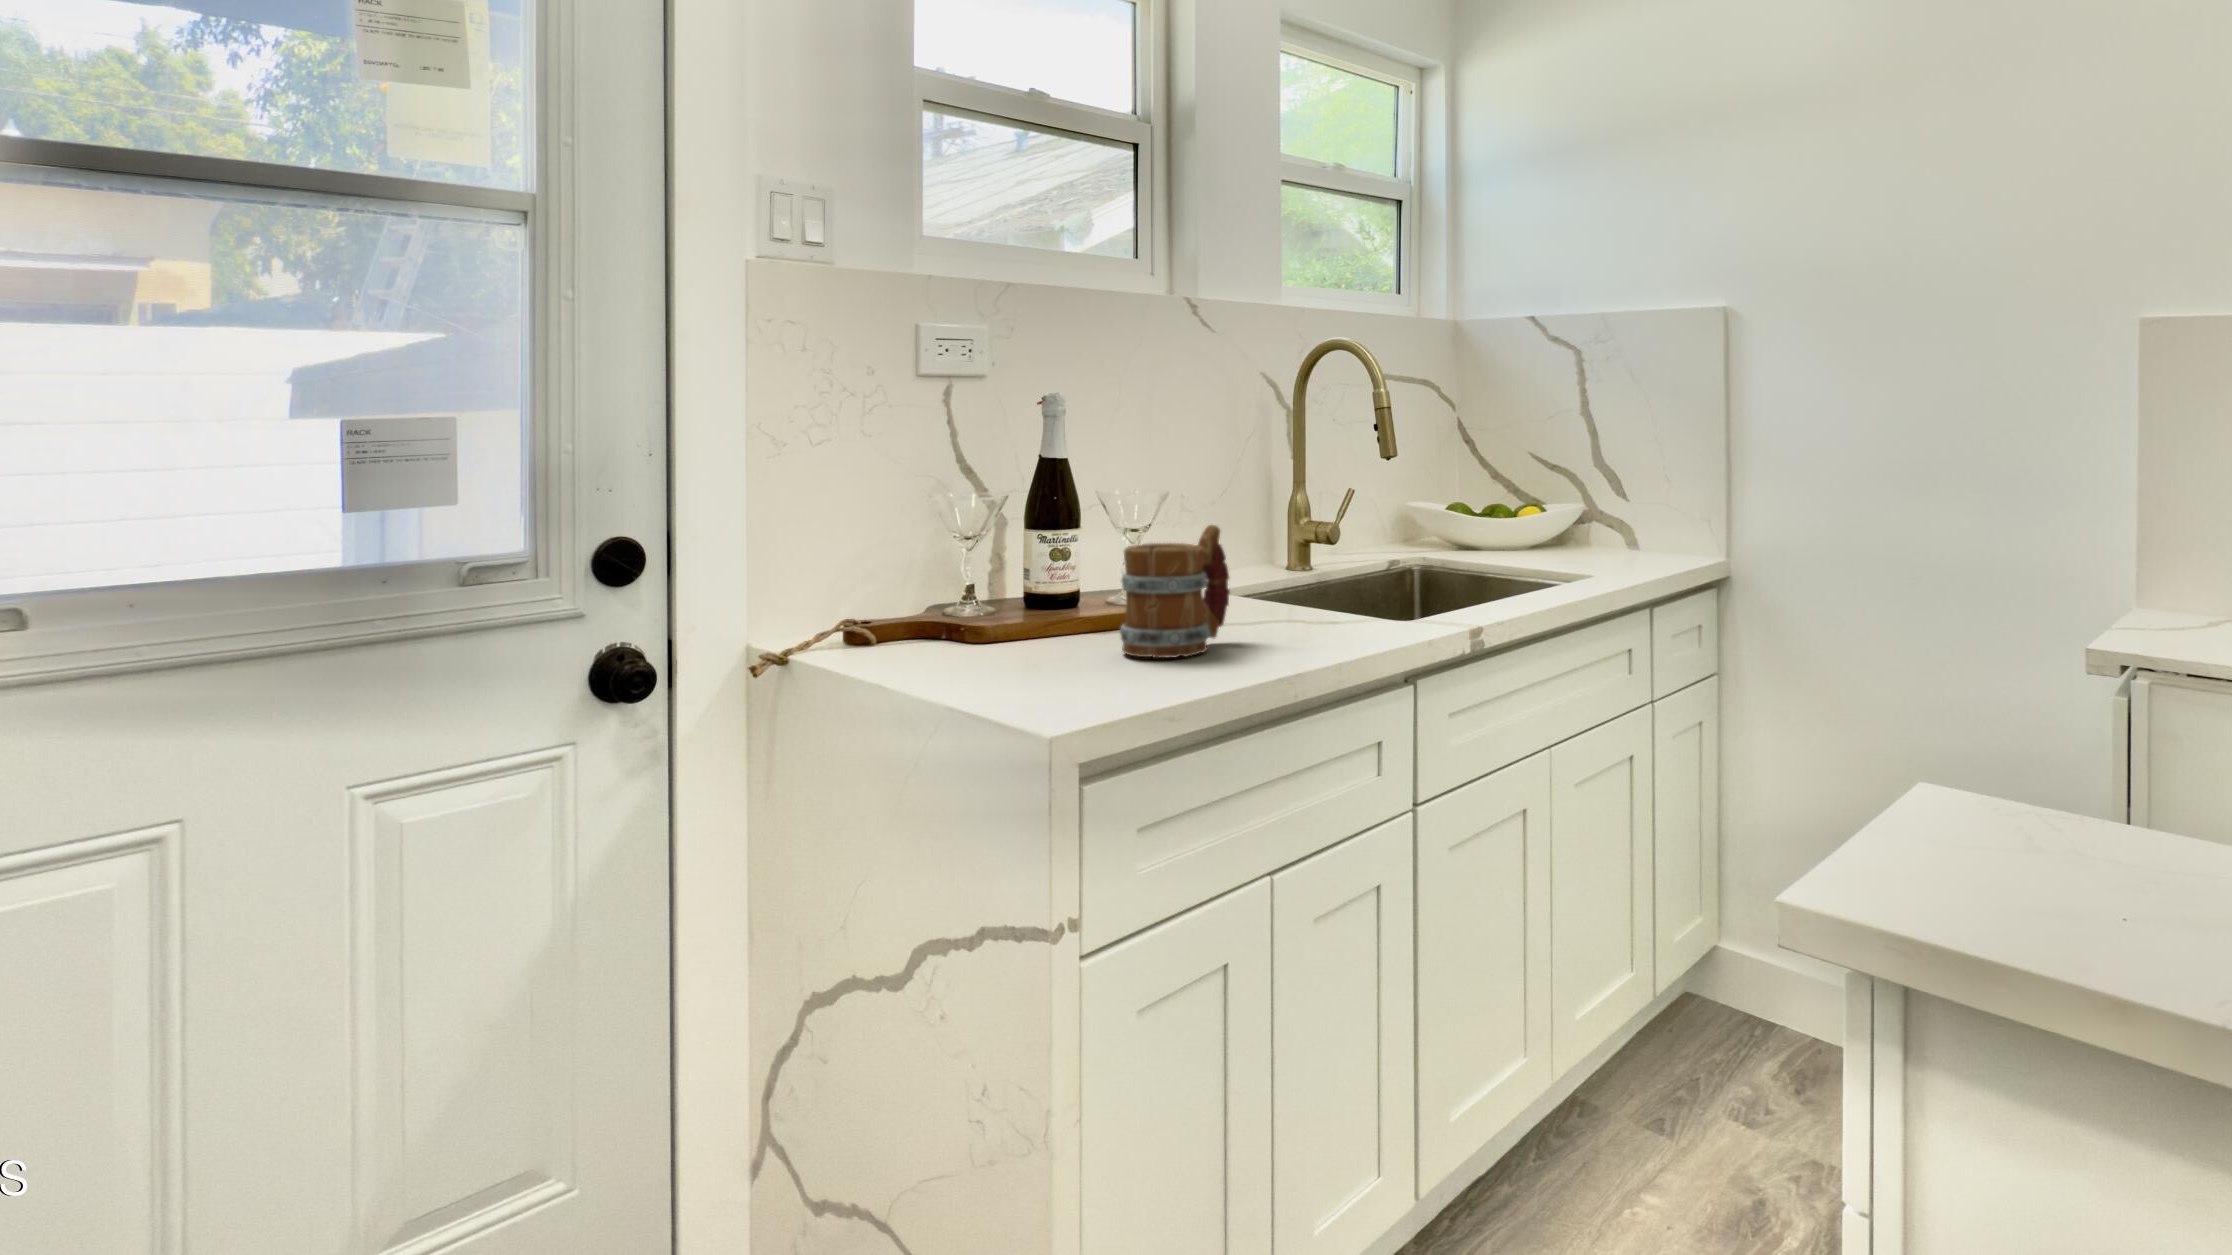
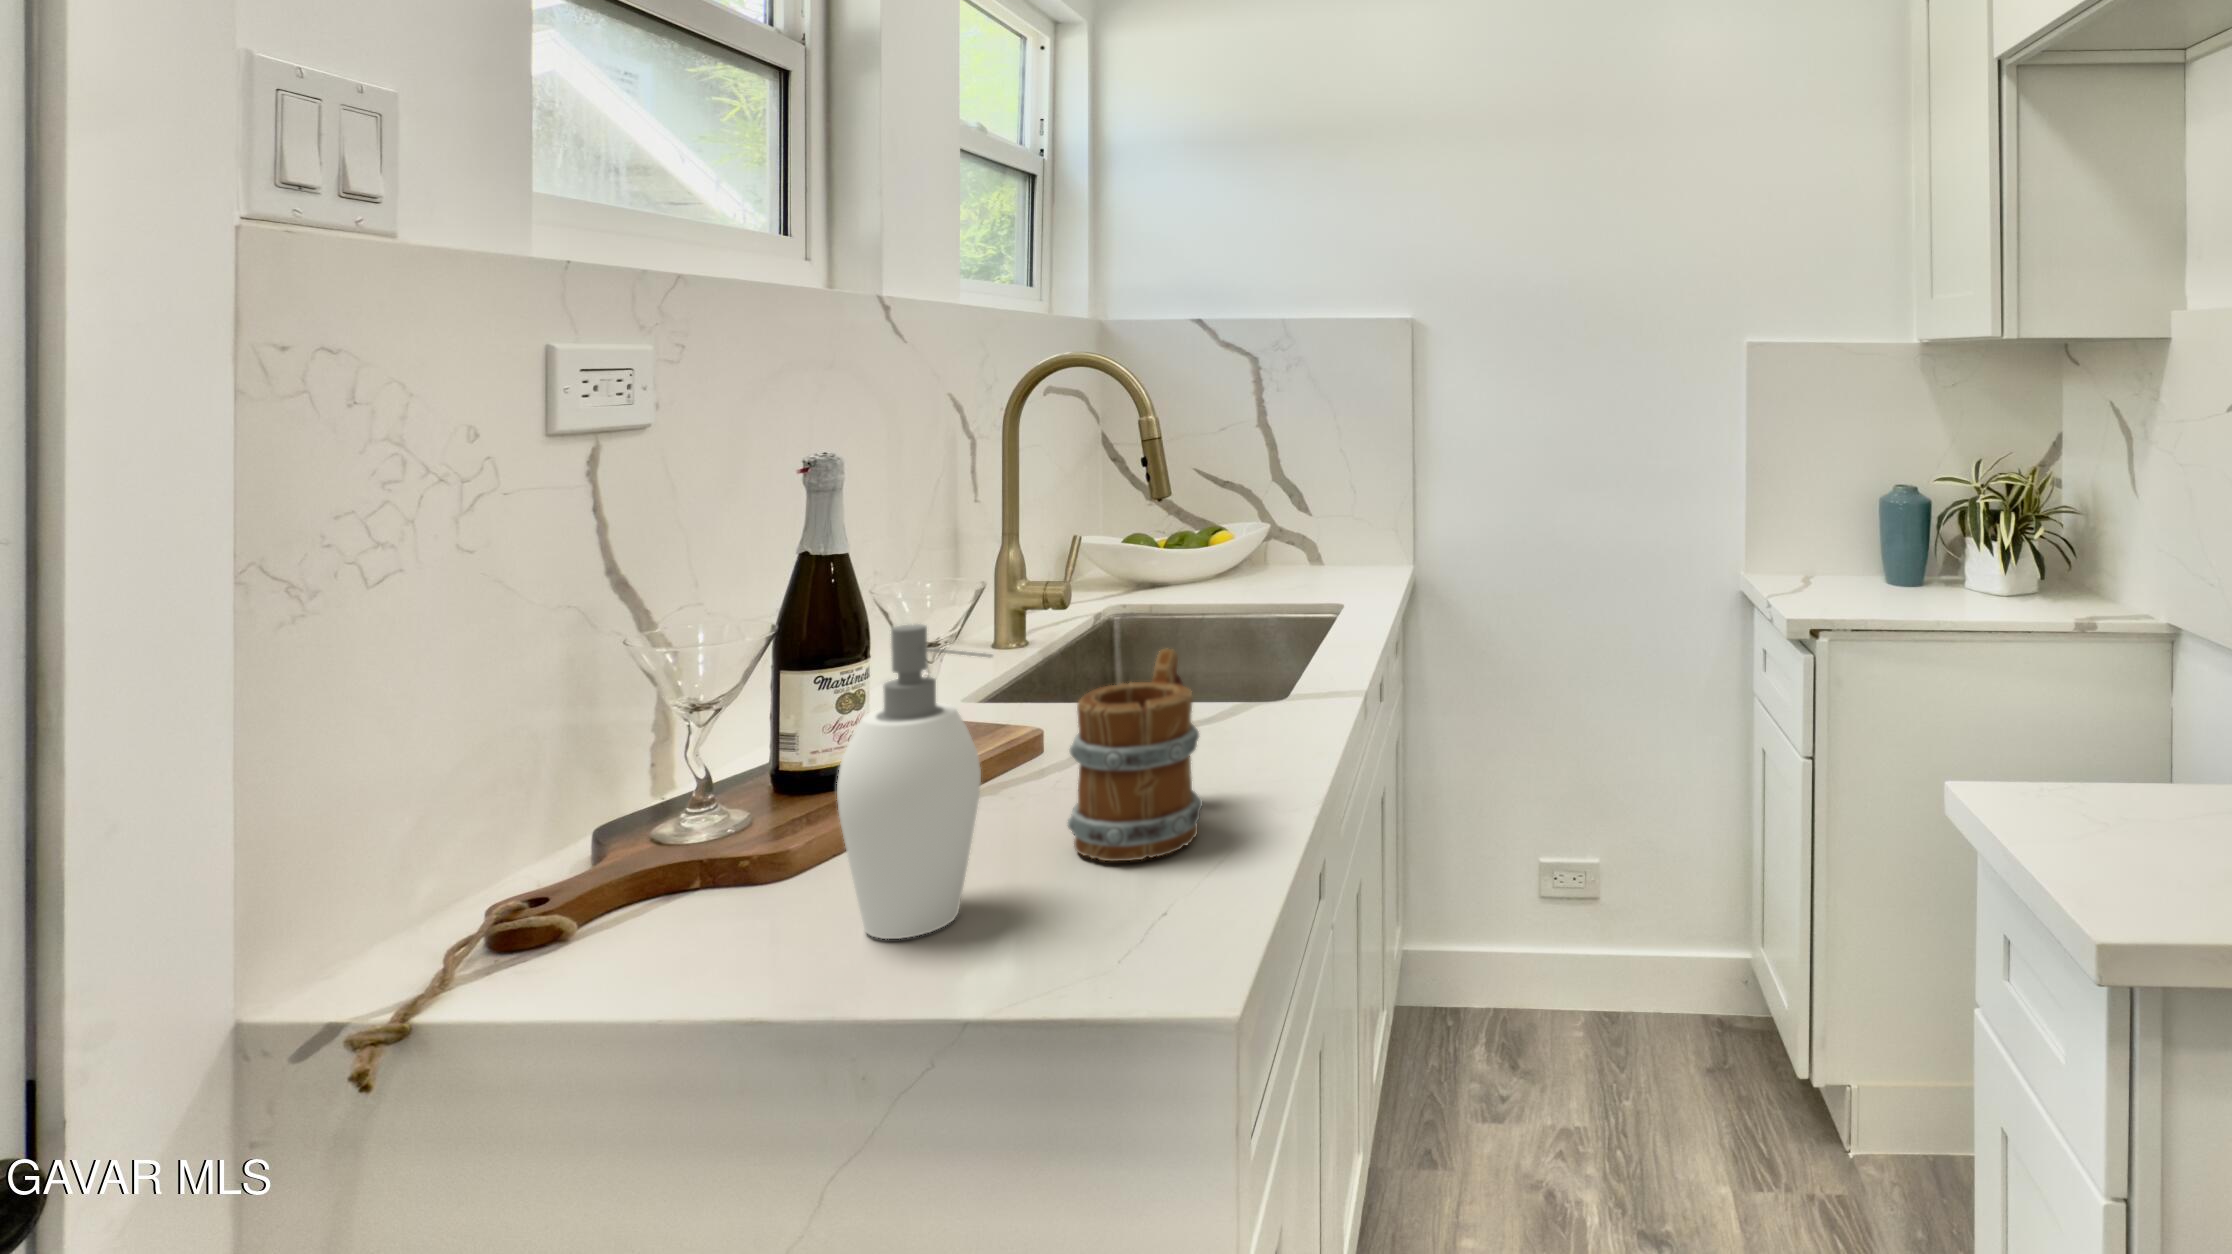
soap dispenser: none [960,476,1043,665] -> present [837,624,992,939]

